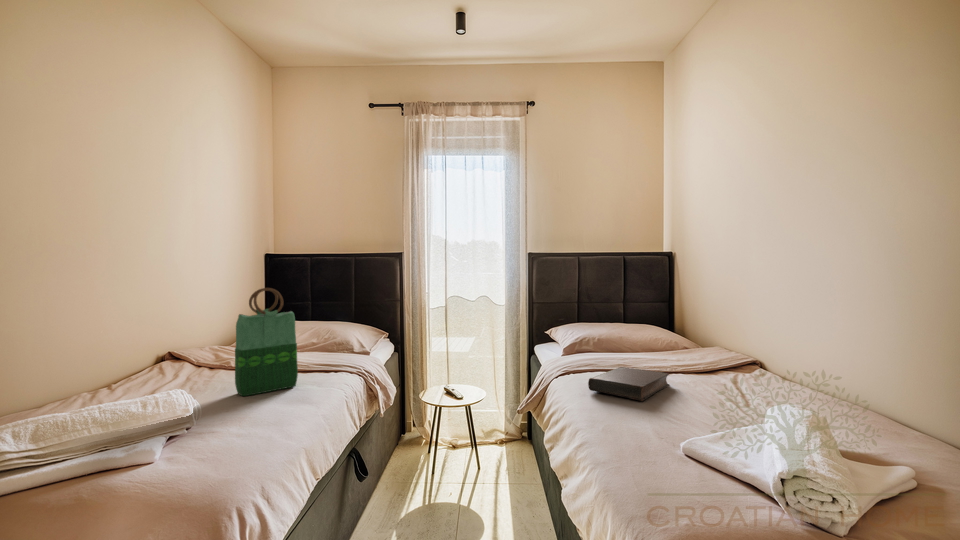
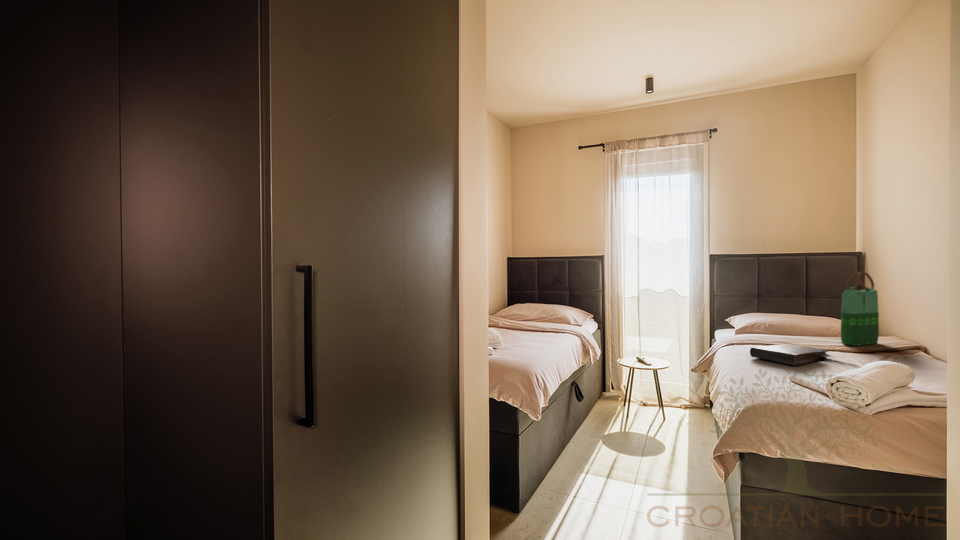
tote bag: present [235,288,298,396] -> present [841,272,879,346]

